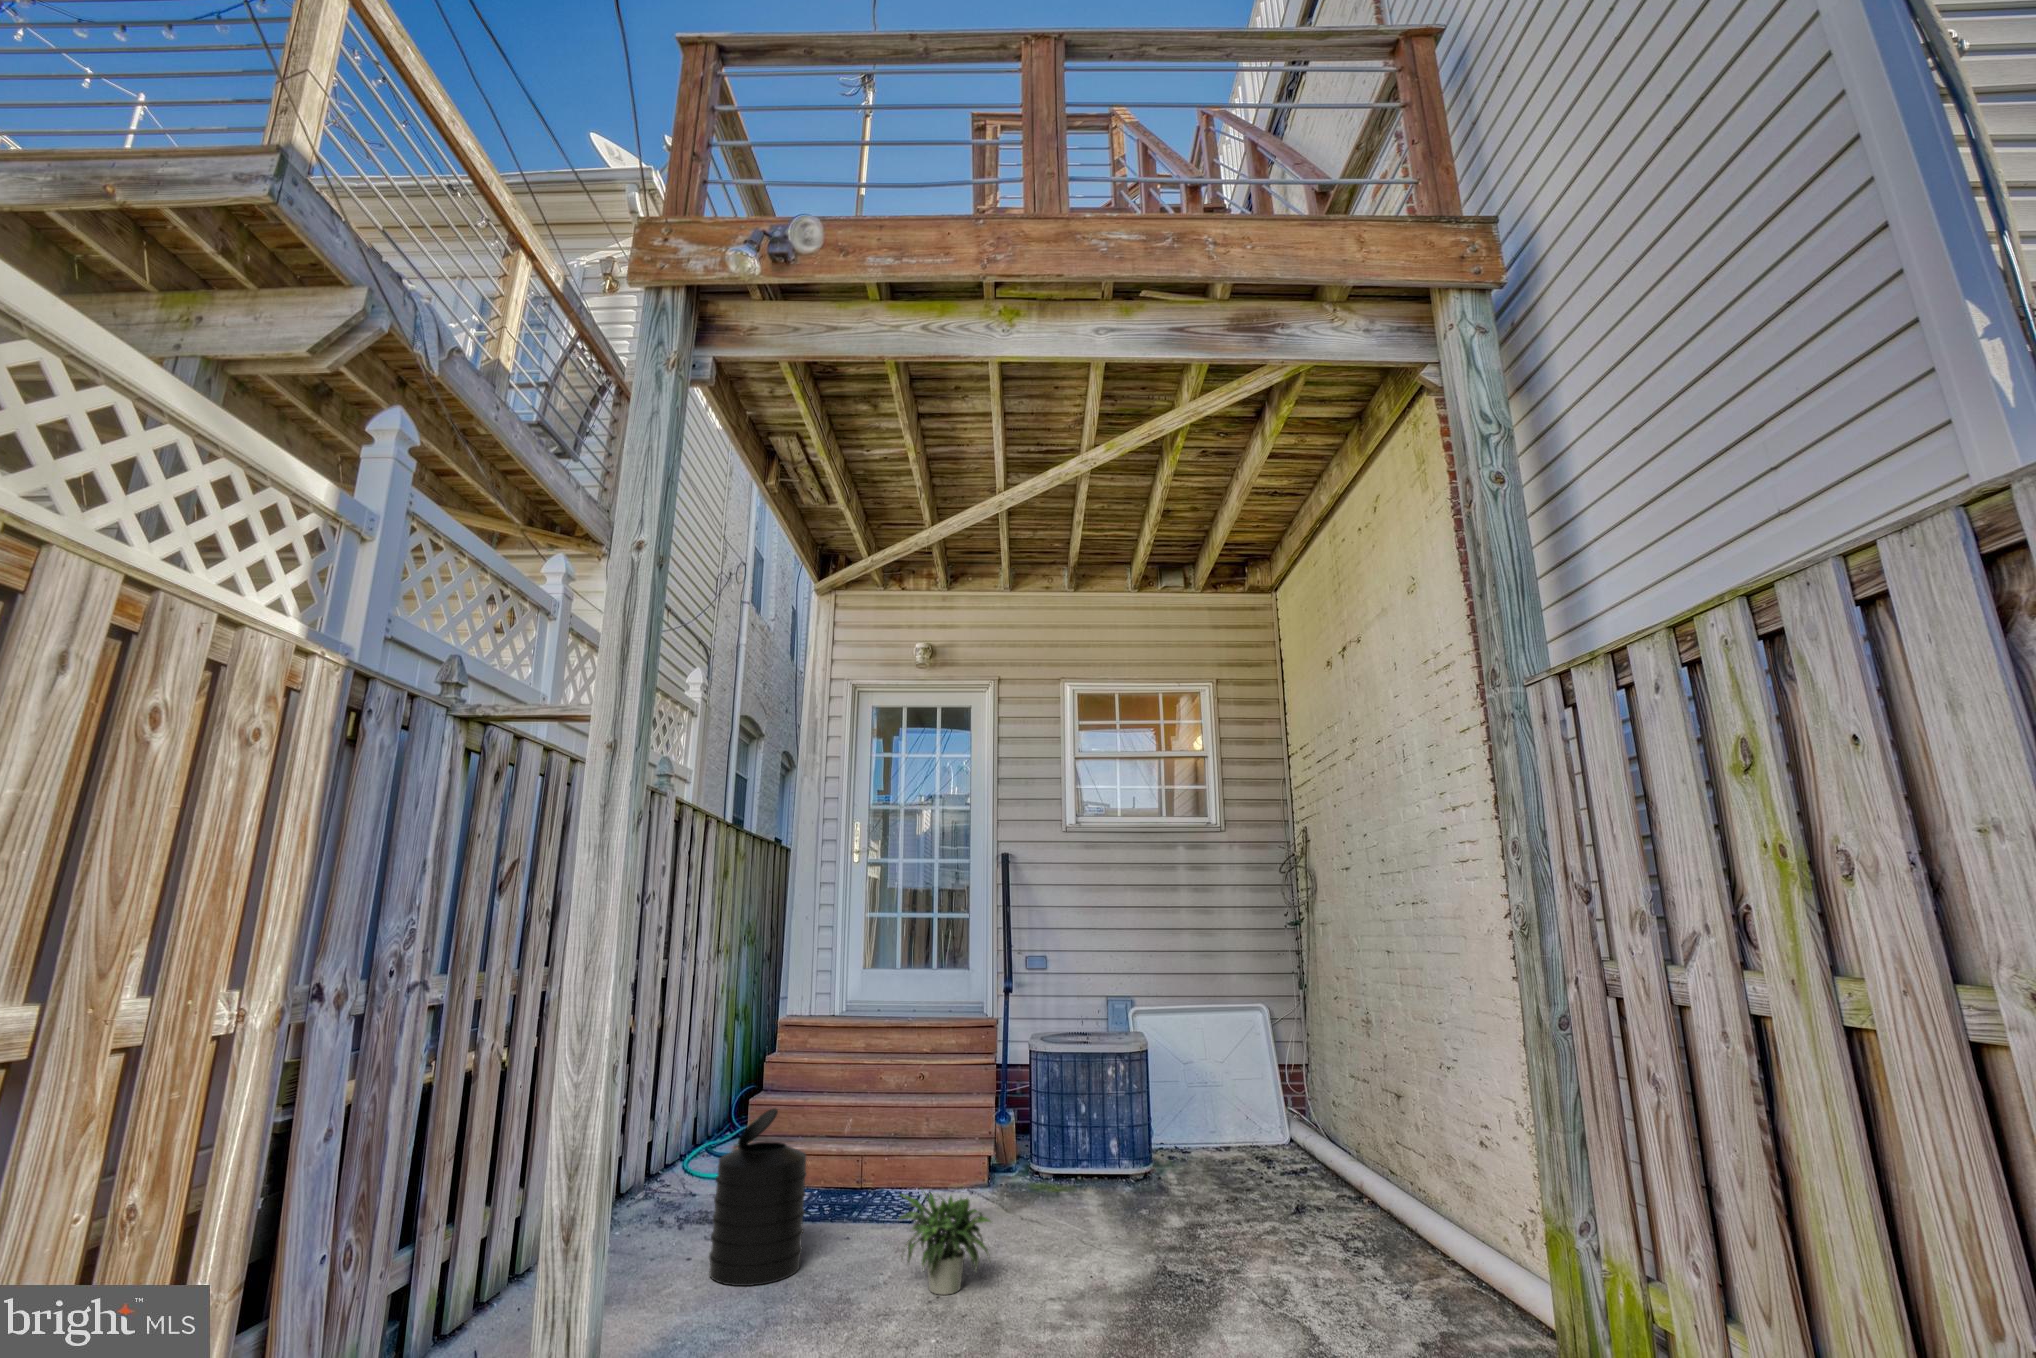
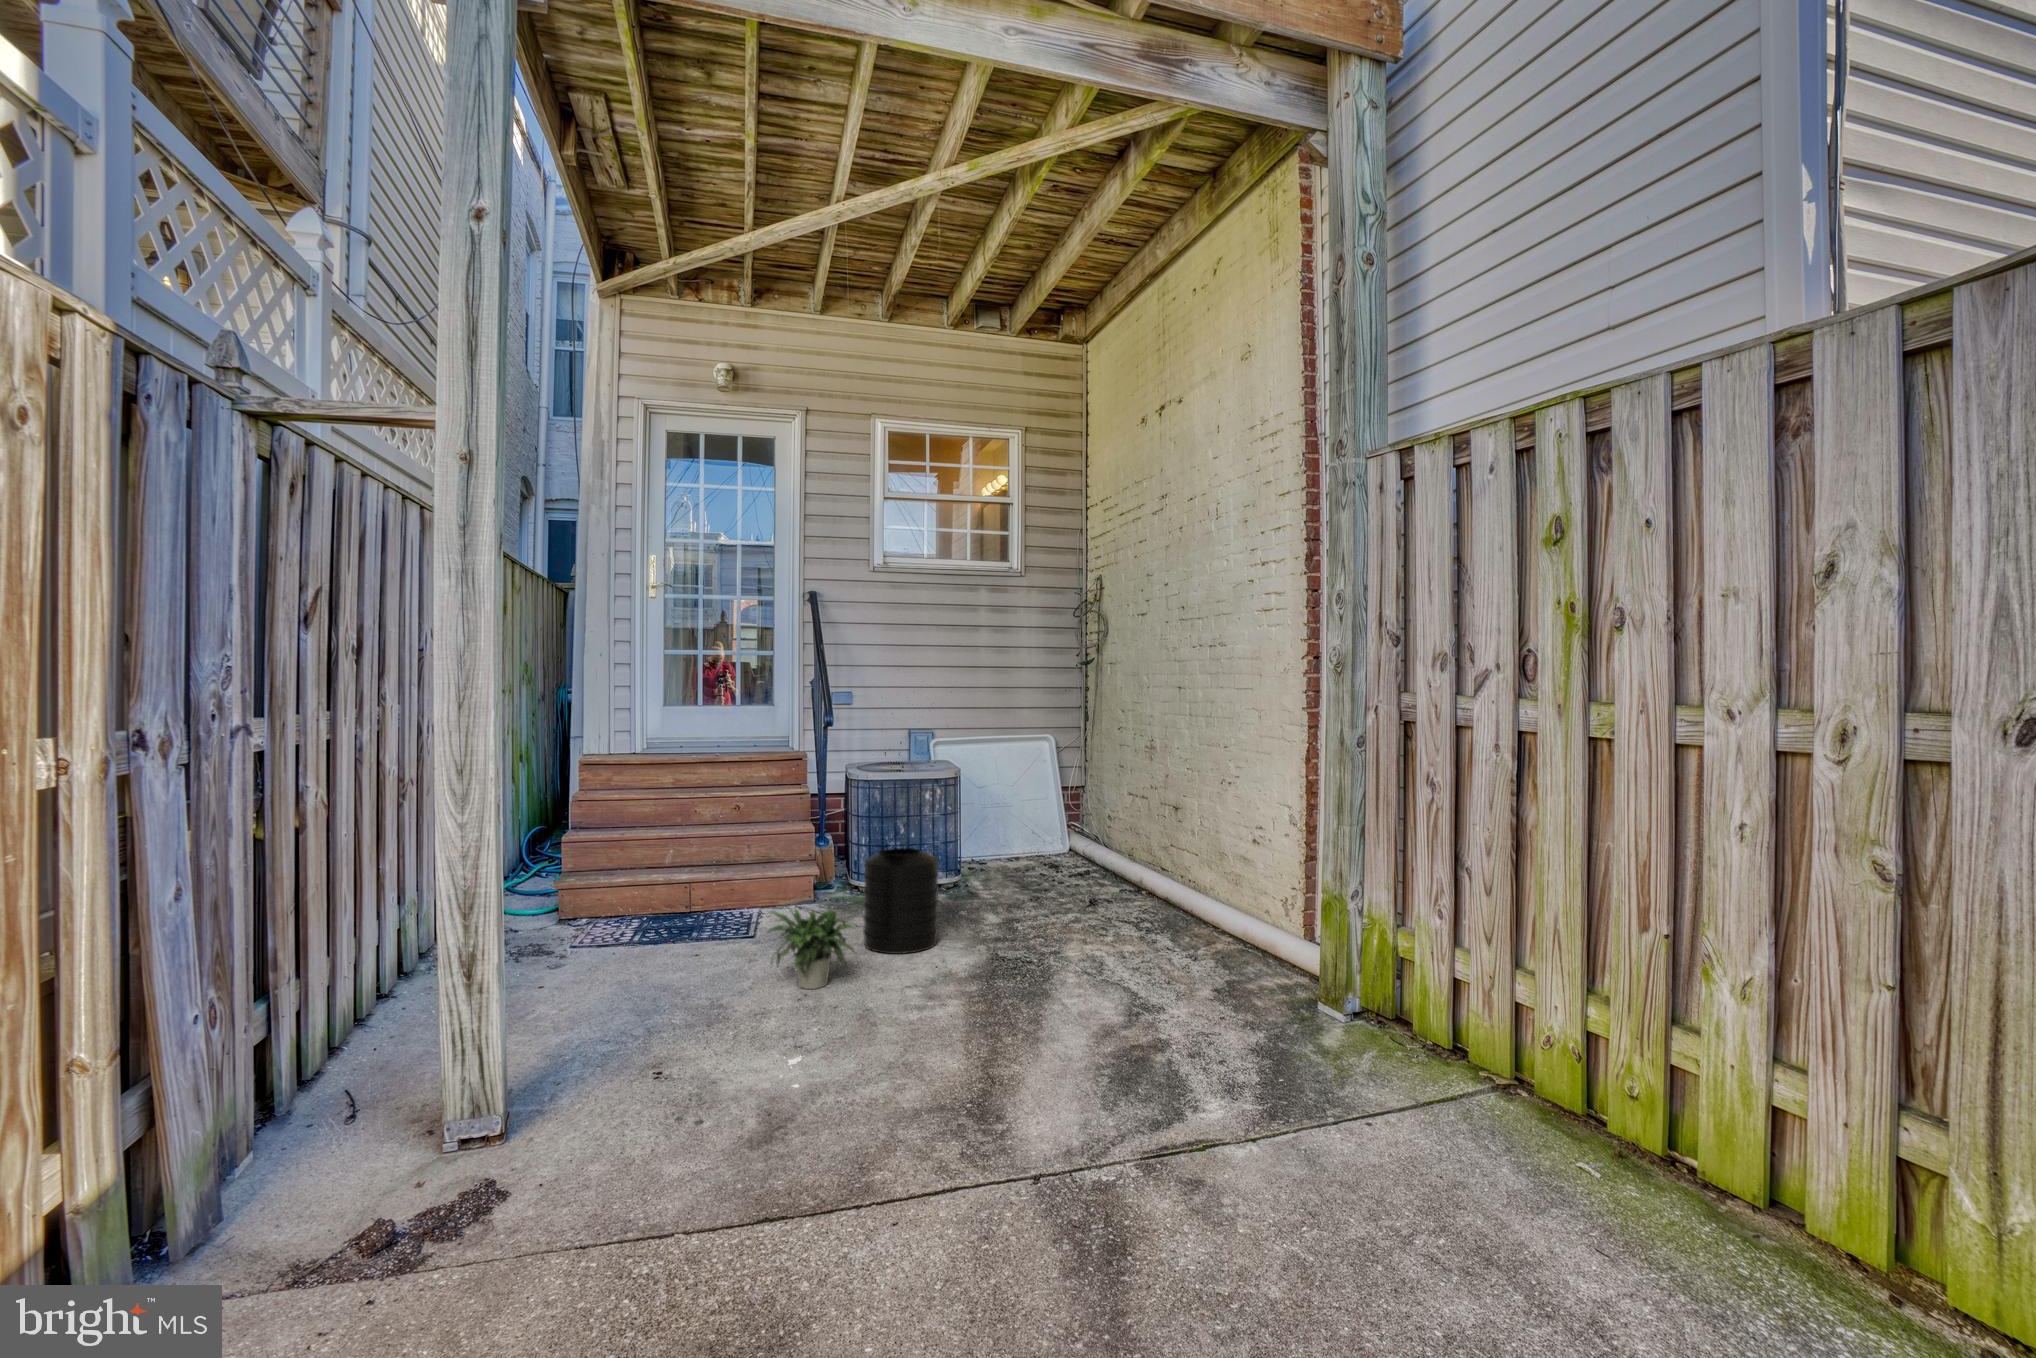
trash can: present [709,1108,807,1286] -> present [863,832,939,954]

